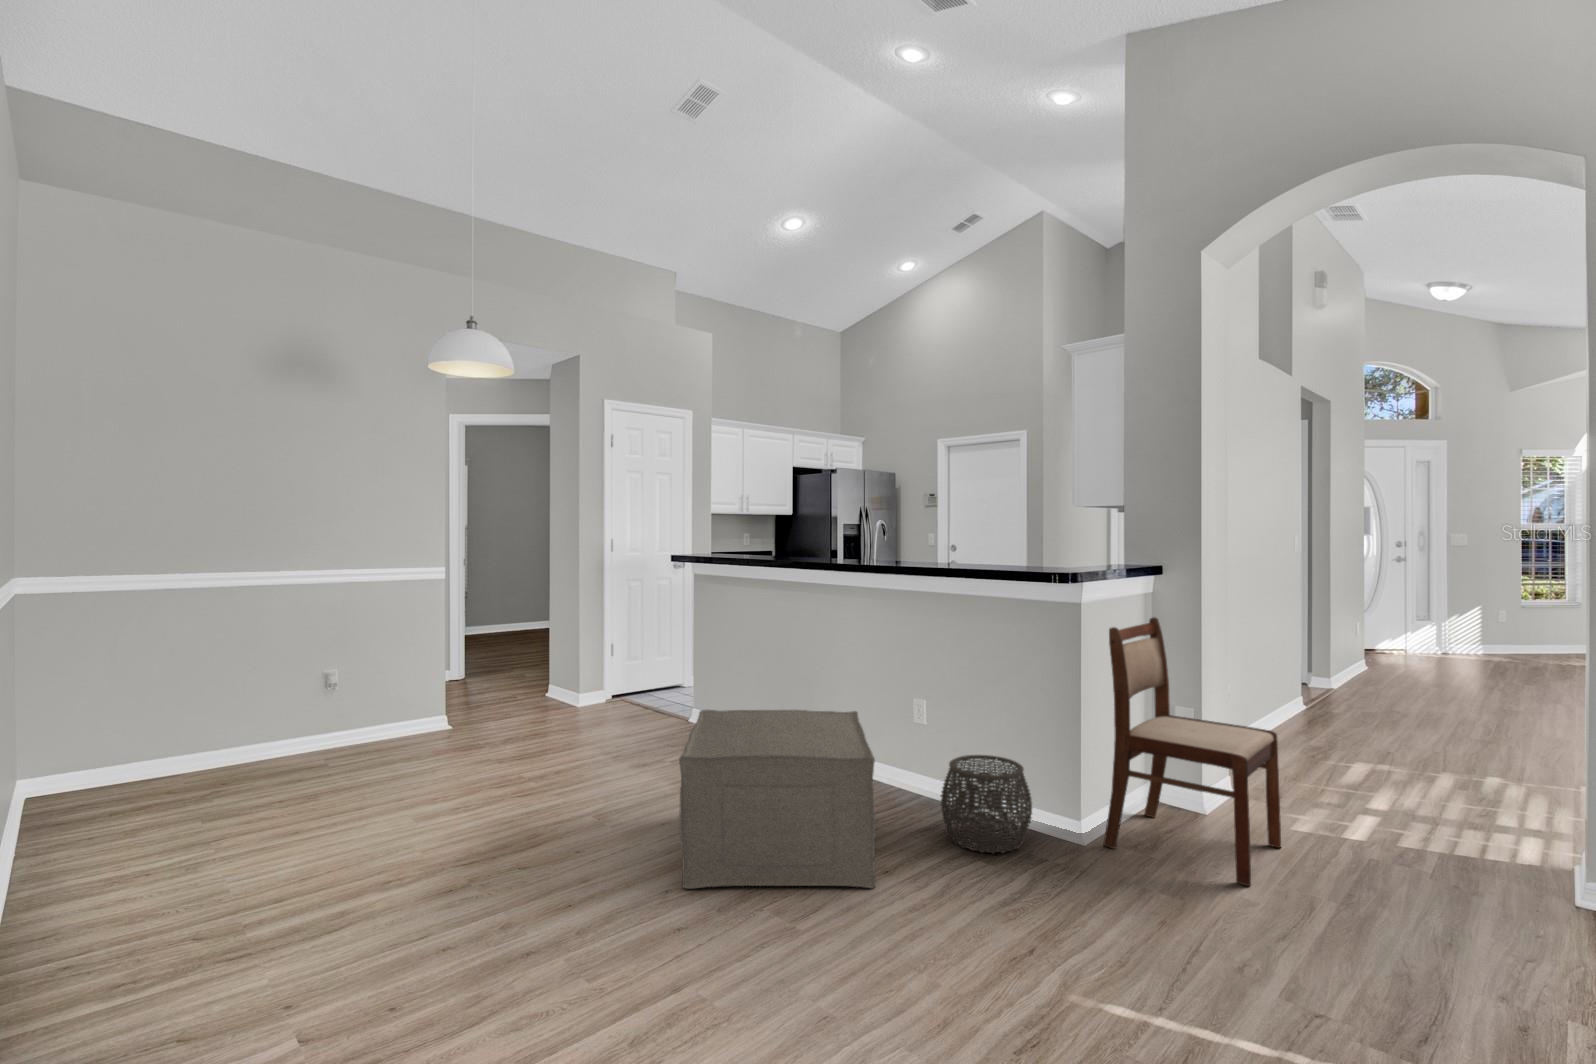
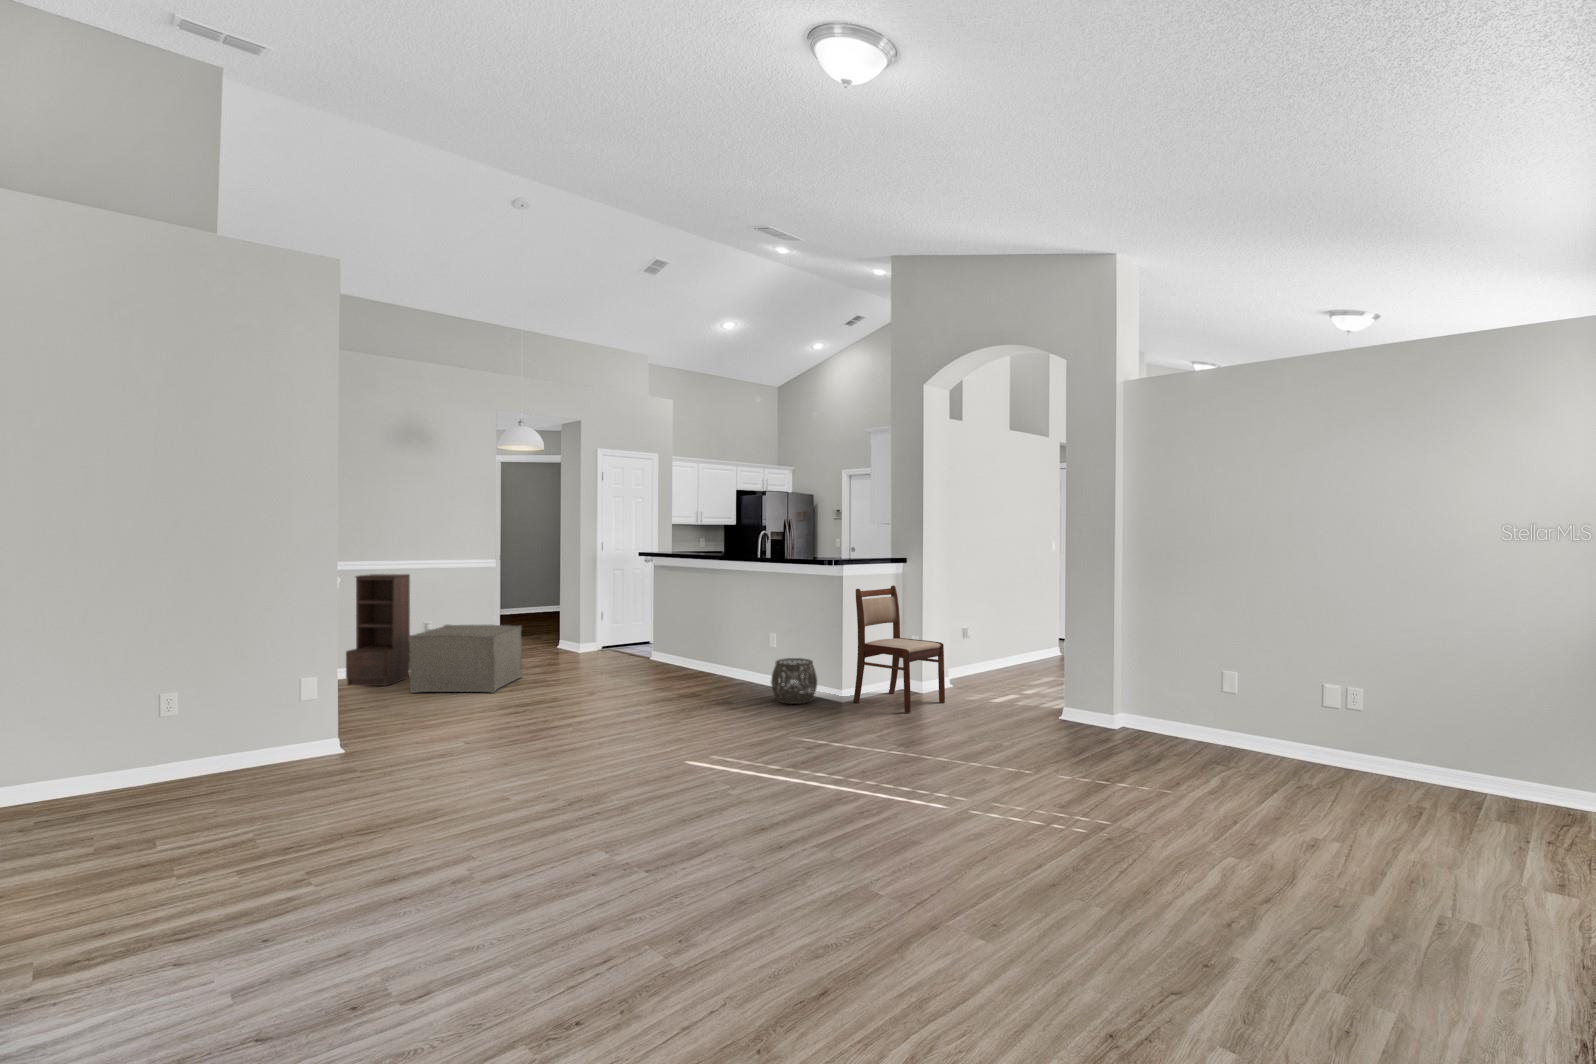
bookshelf: none [160,592,286,792] -> present [346,574,410,686]
ottoman: present [679,710,876,889] -> present [408,625,522,693]

